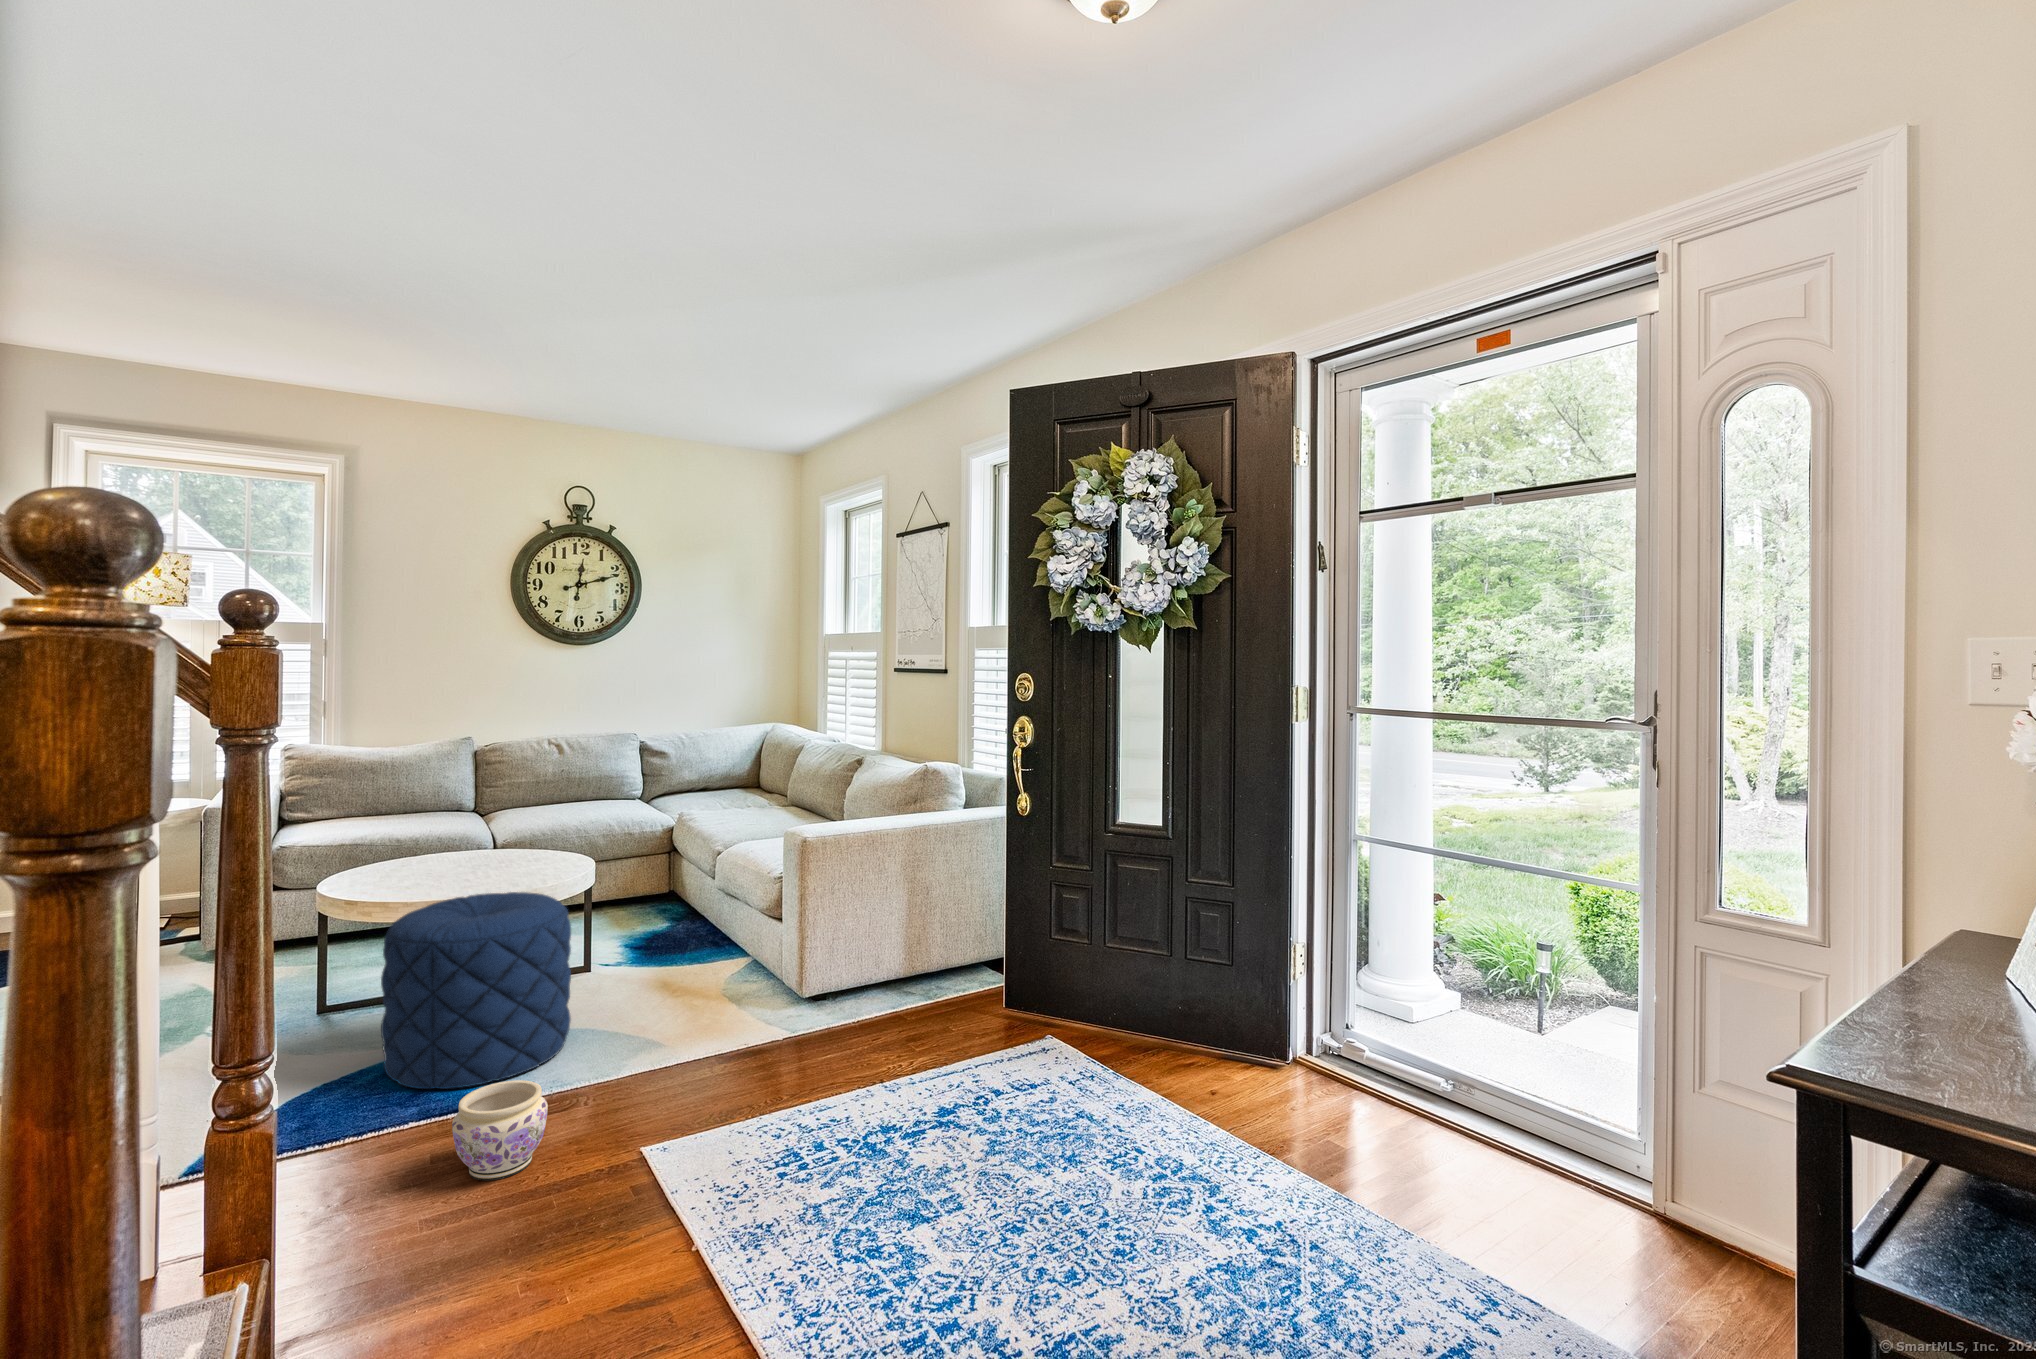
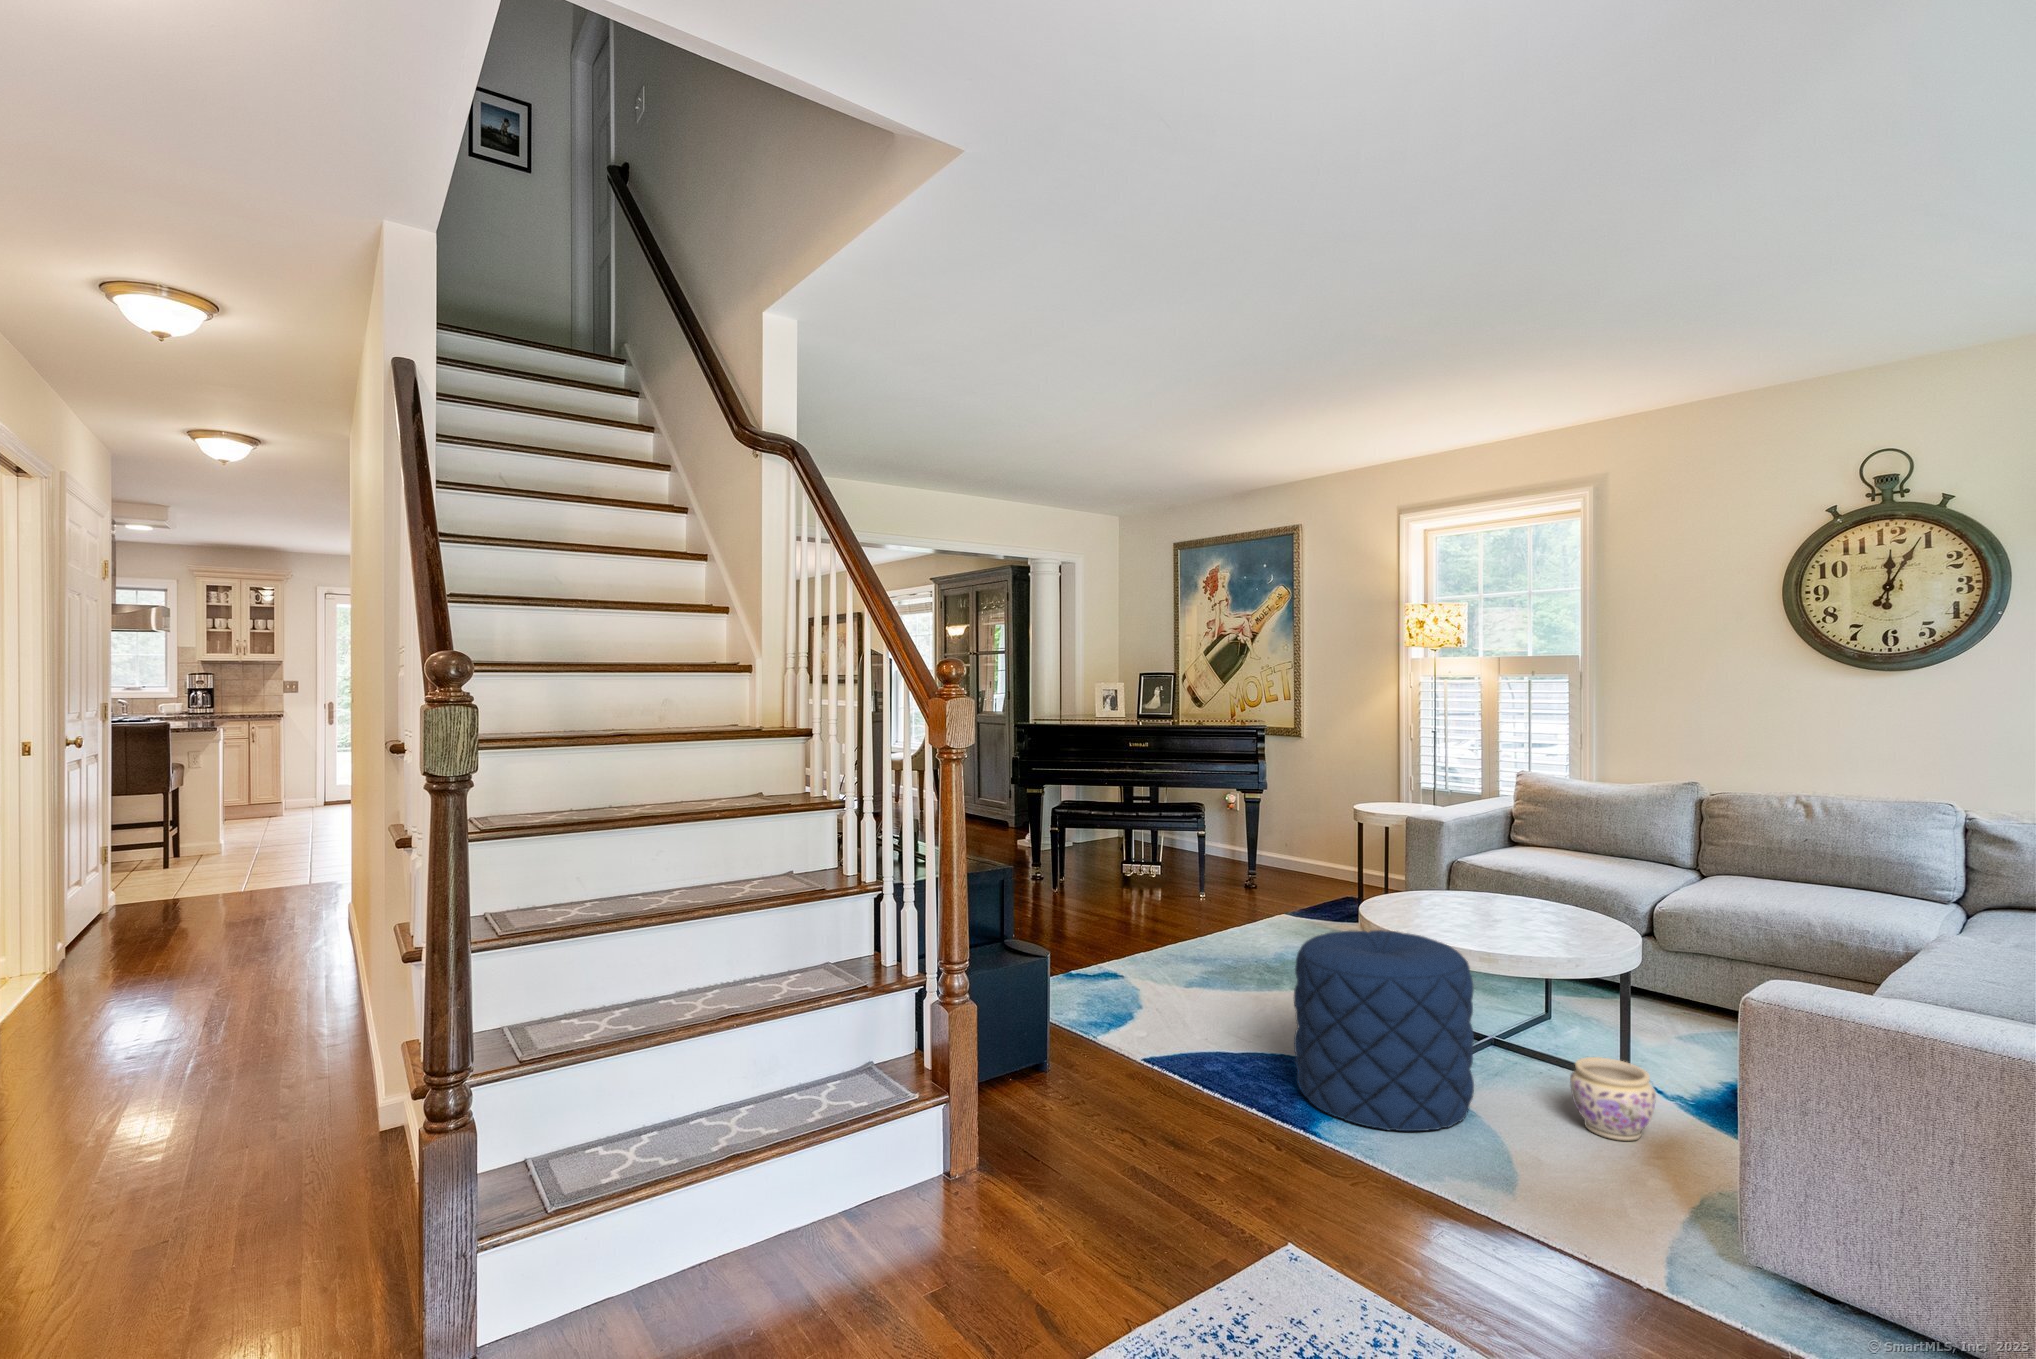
planter: present [452,1080,548,1180] -> present [1570,1057,1656,1141]

